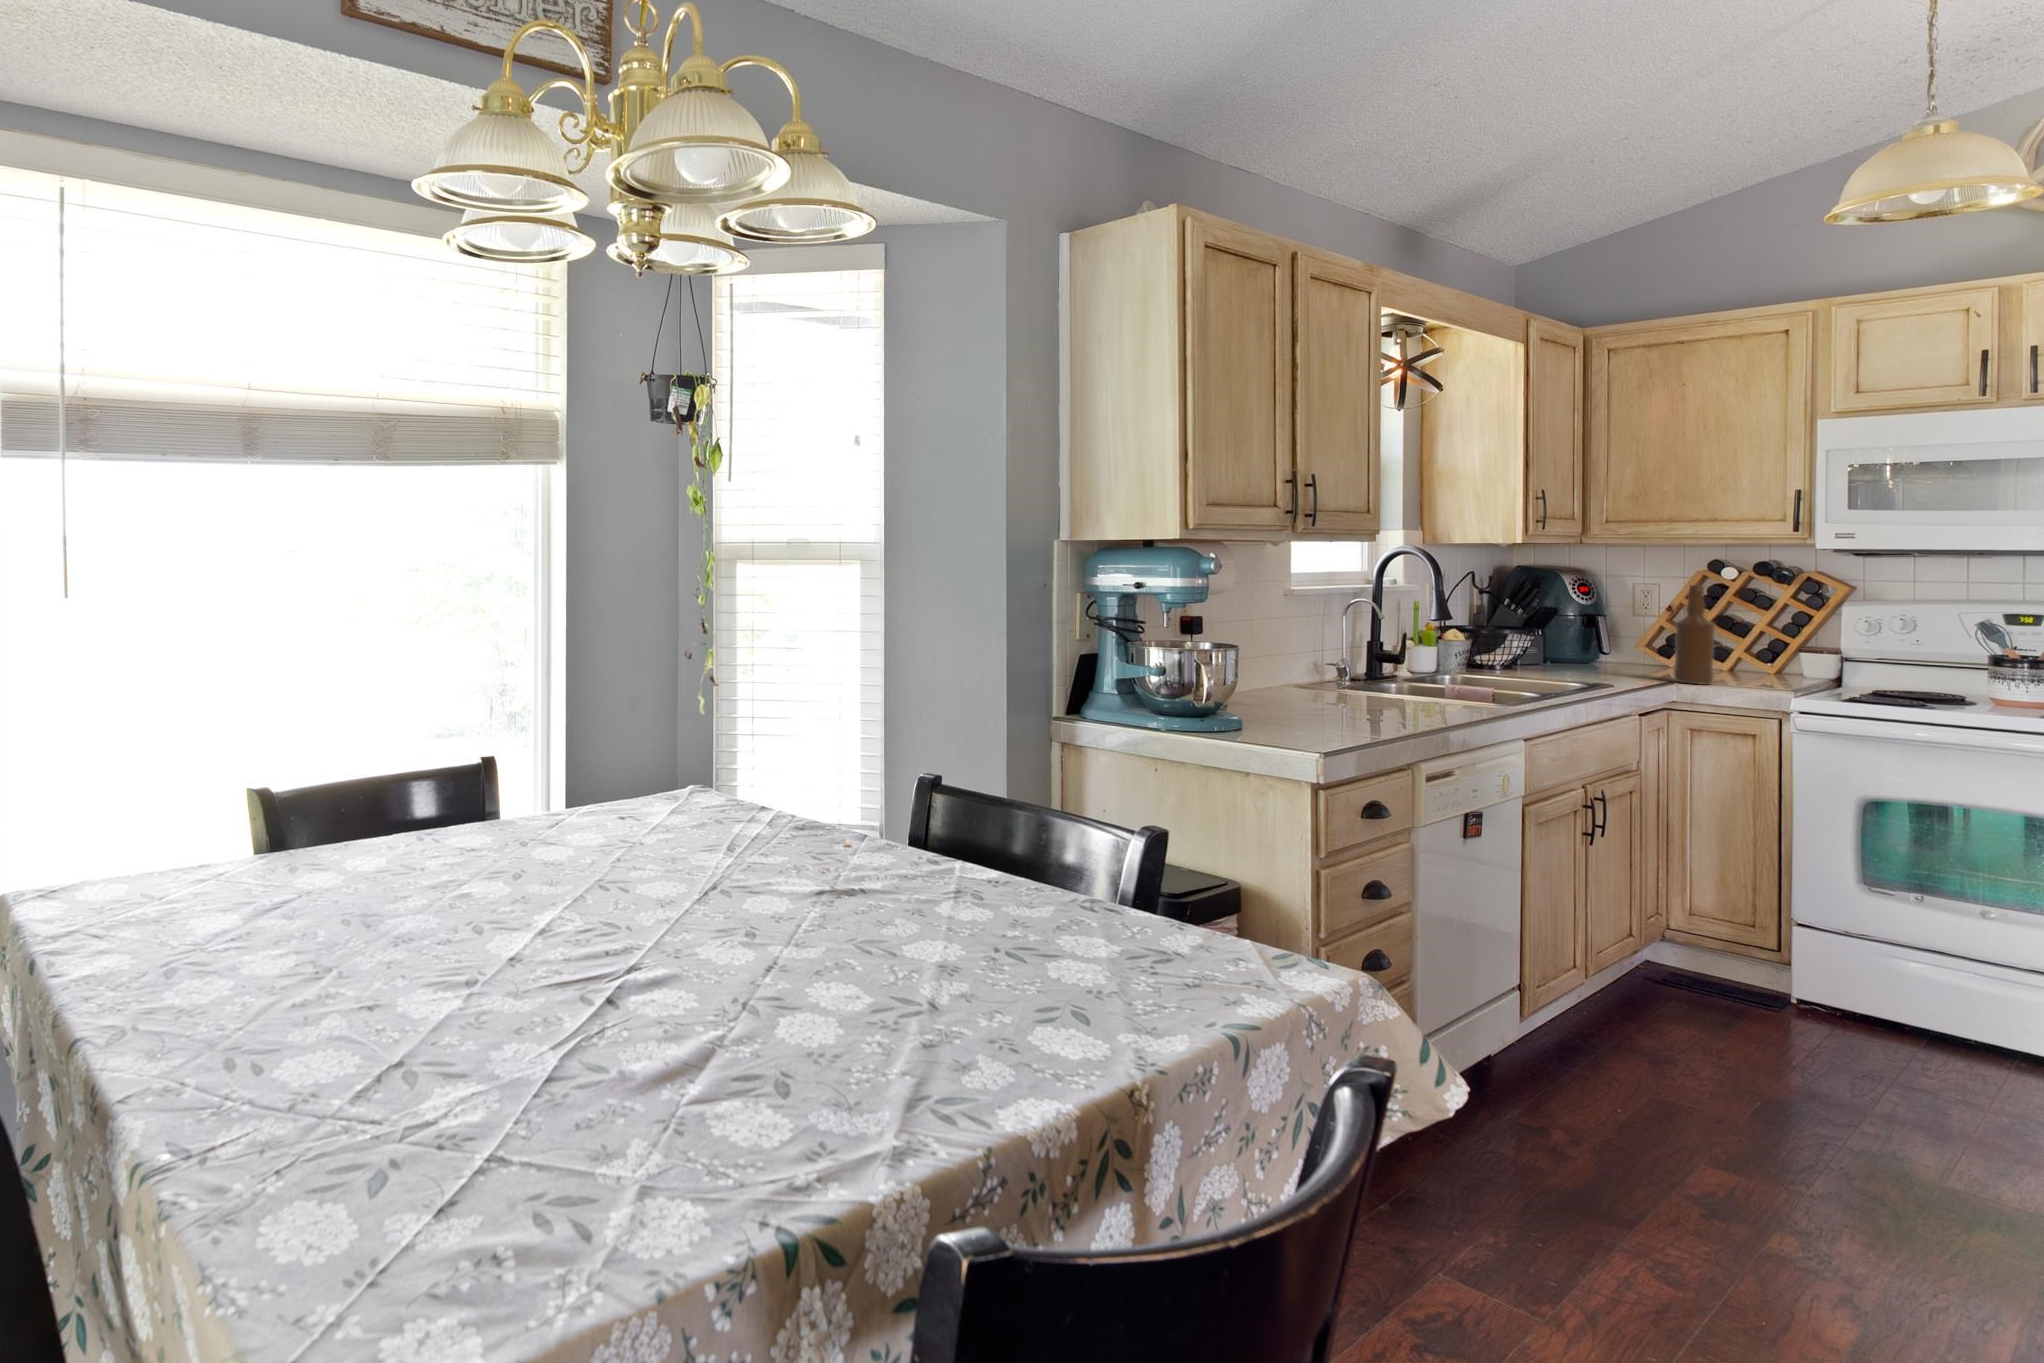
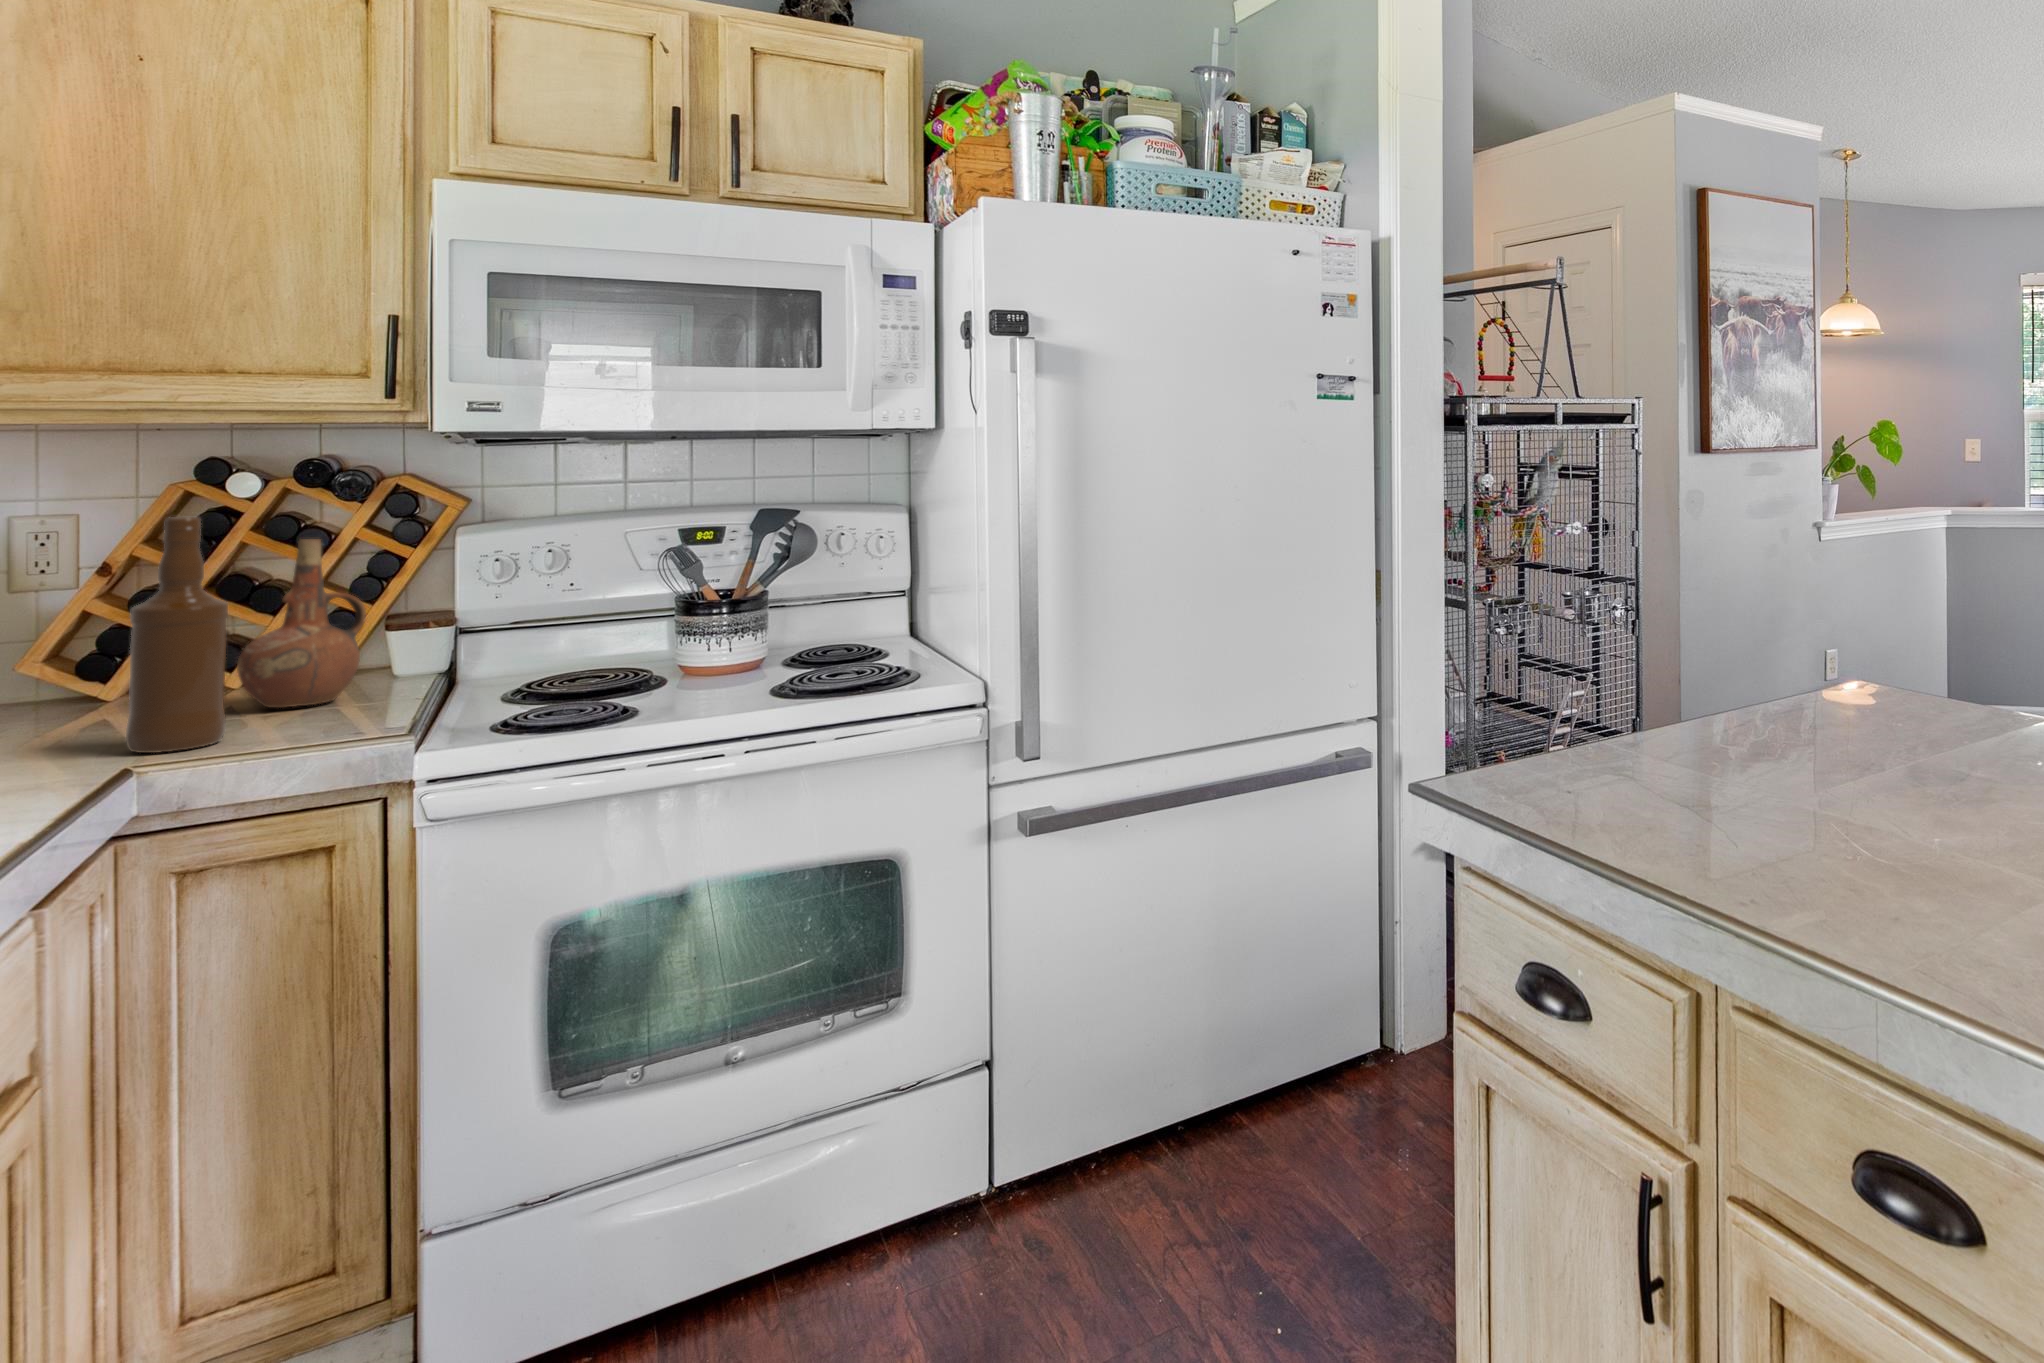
ceramic pitcher: none [1722,600,1786,681] -> present [237,539,366,708]

